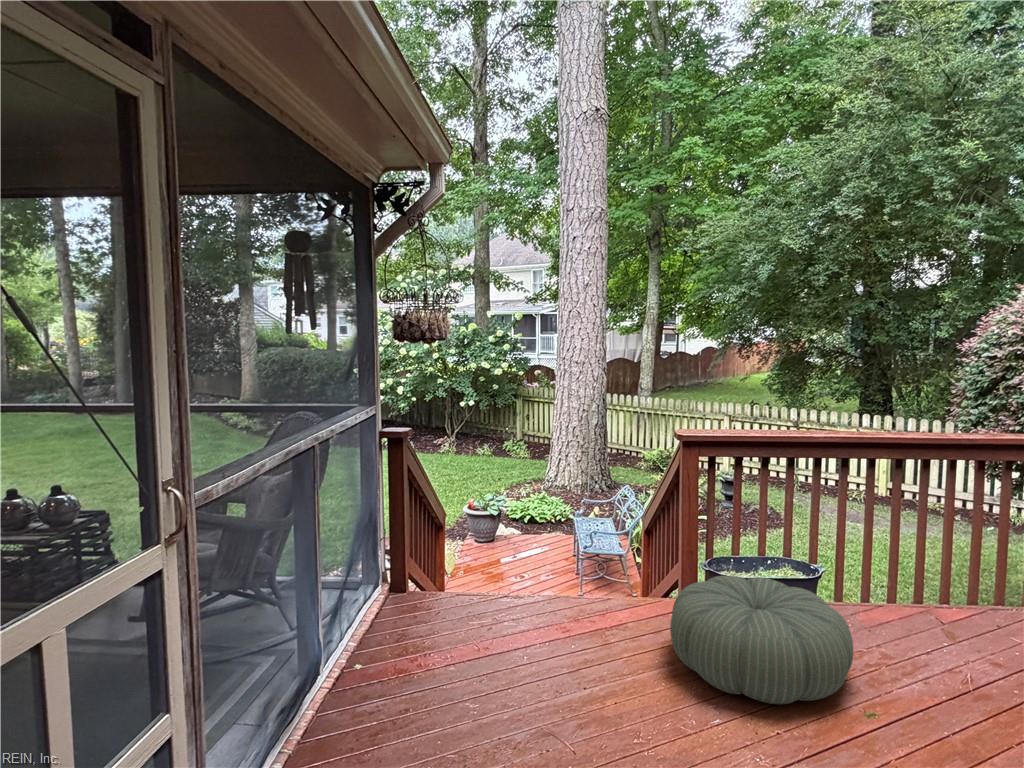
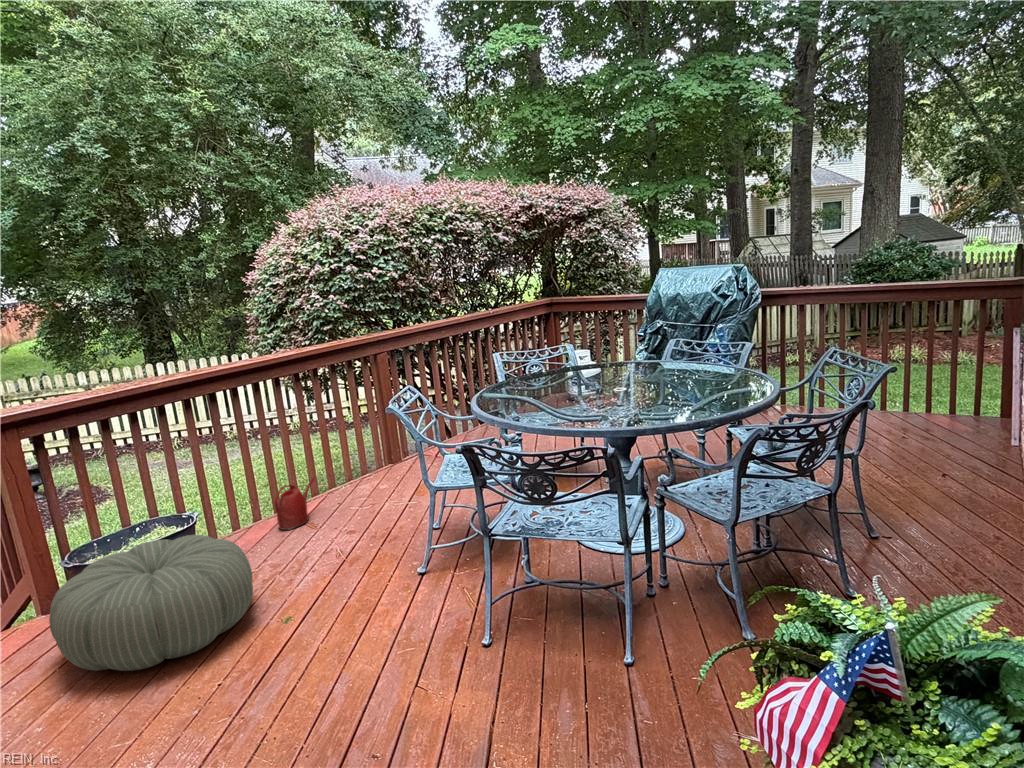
watering can: none [912,578,976,629] -> present [274,477,315,530]

